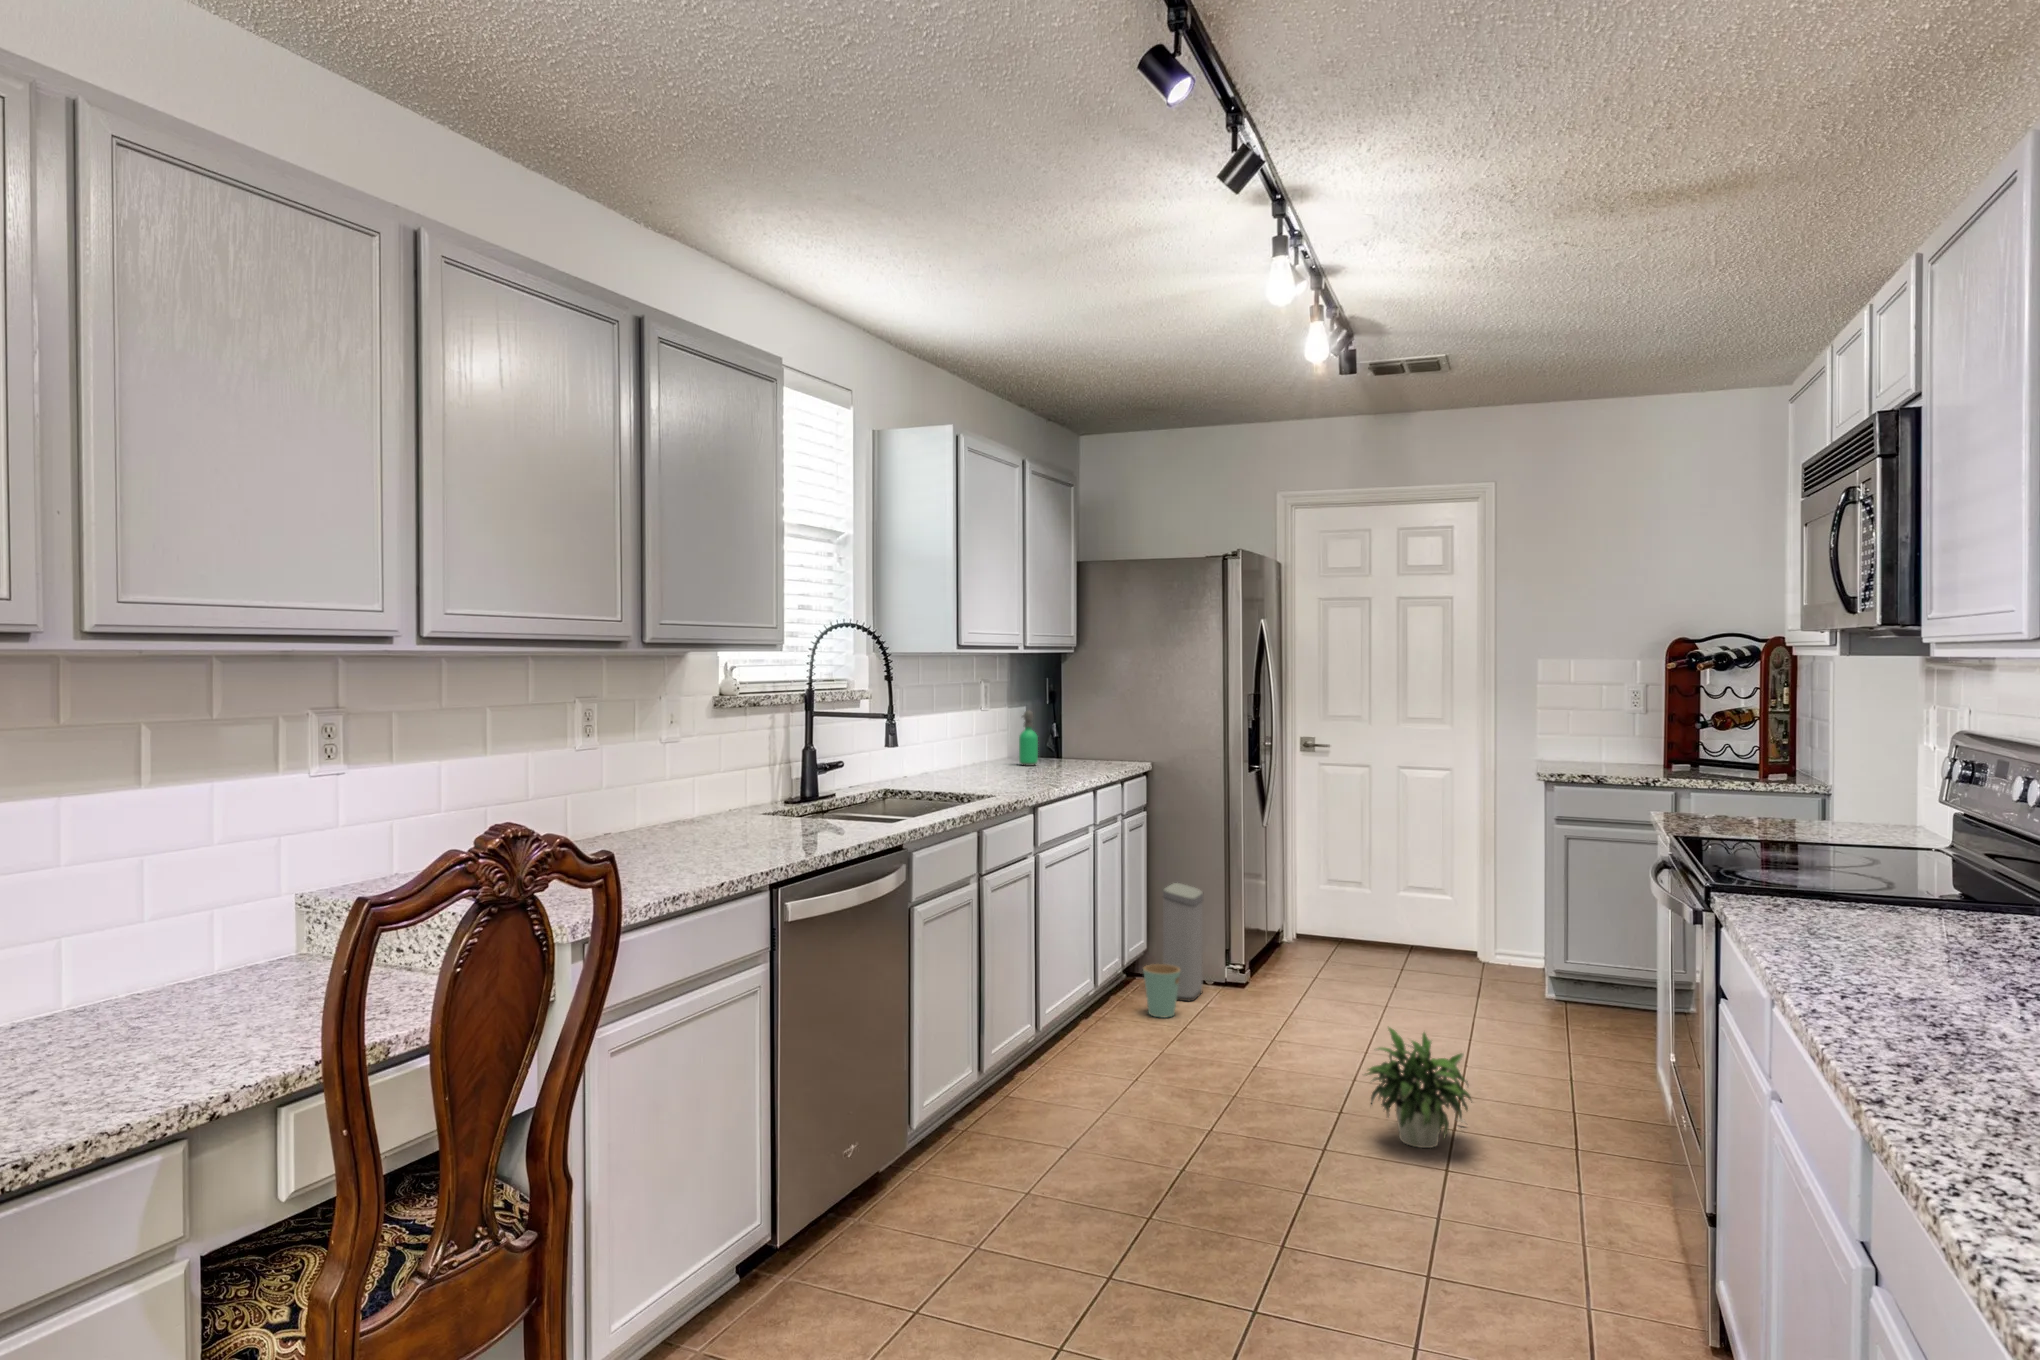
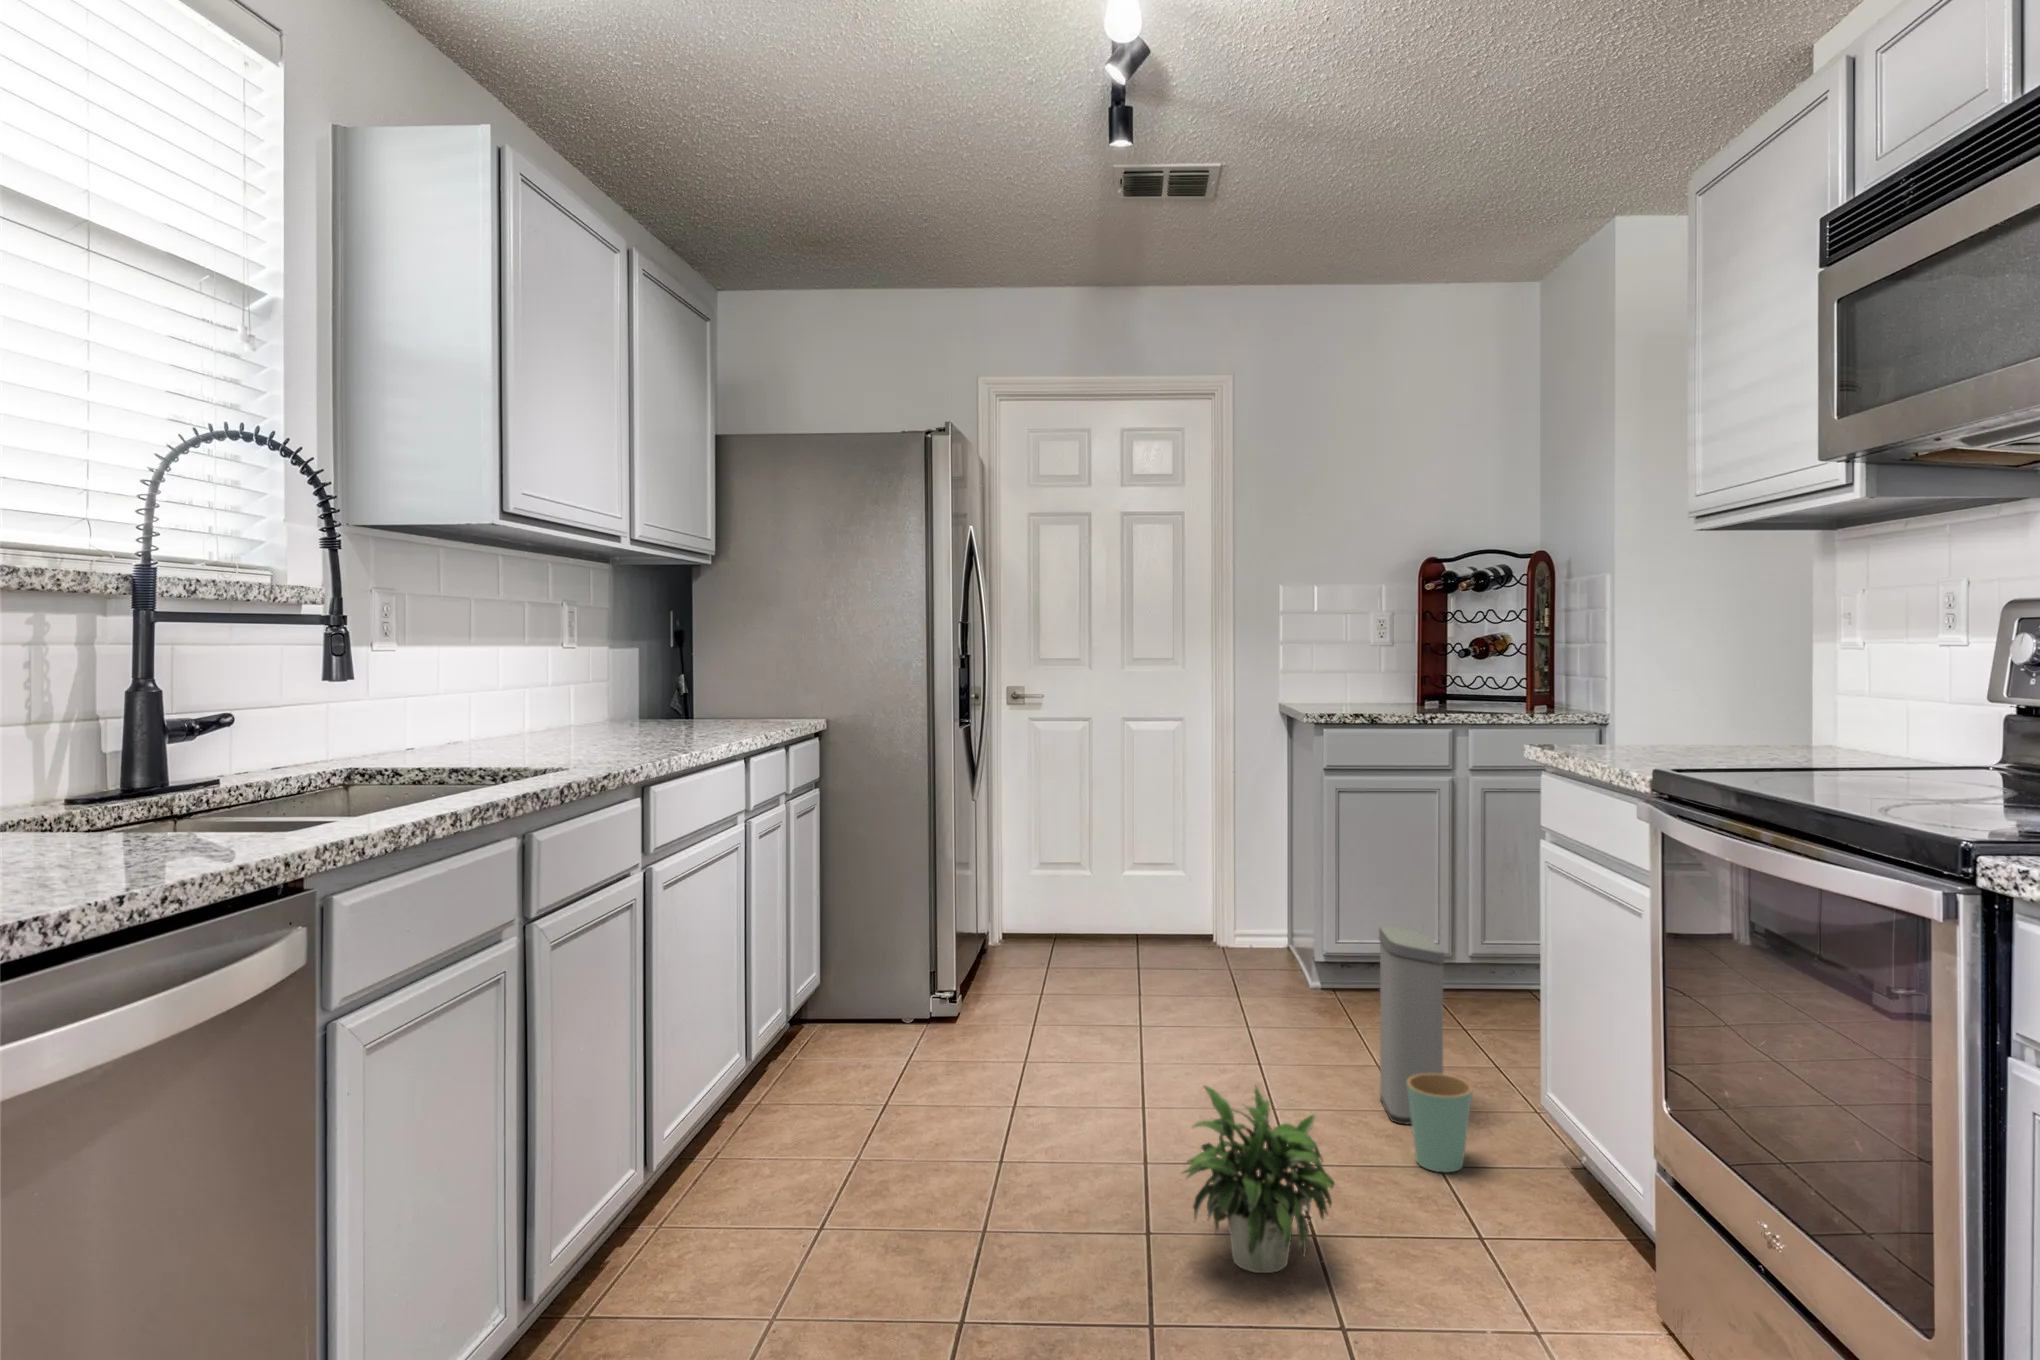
soap dispenser: present [1019,710,1038,766] -> none [624,646,654,729]
trash can: present [1143,883,1203,1017] -> present [1379,926,1473,1172]

